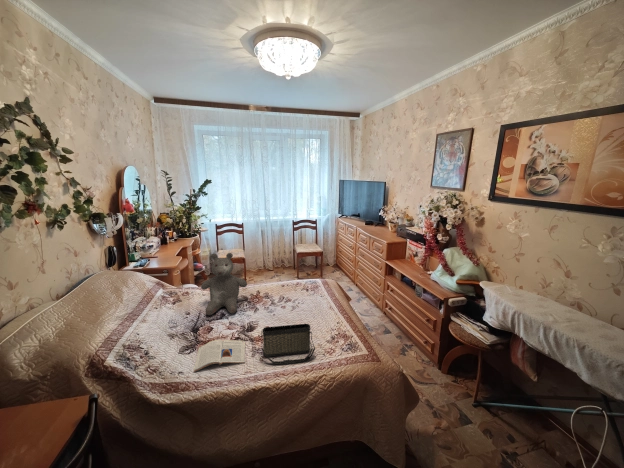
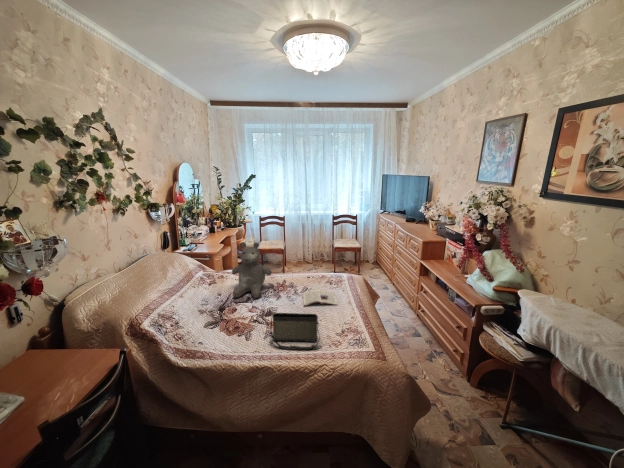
magazine: present [194,340,245,372] -> present [303,289,338,306]

